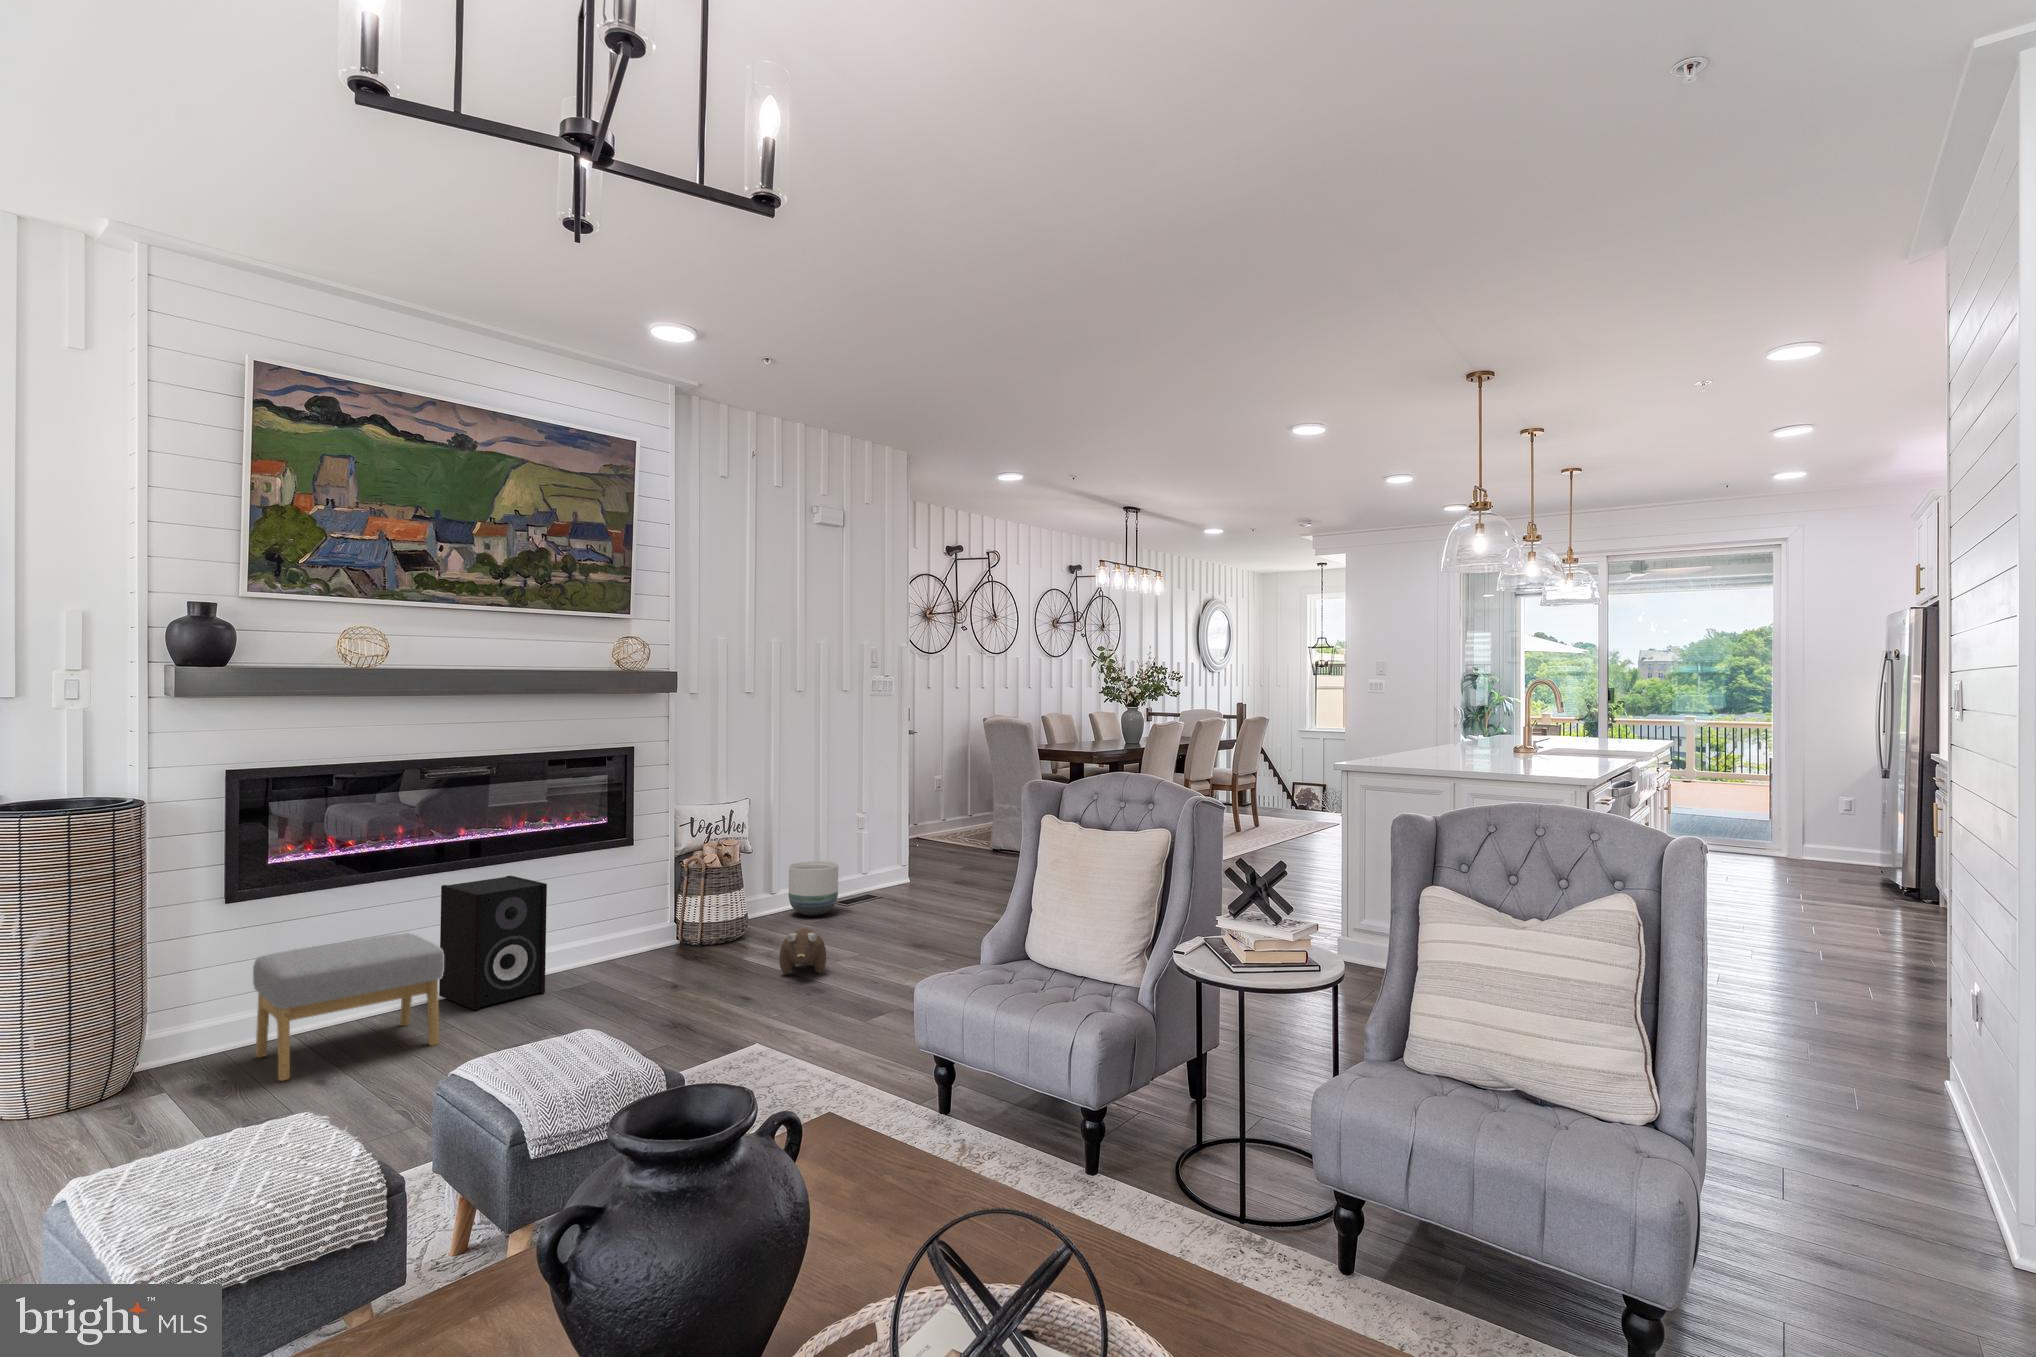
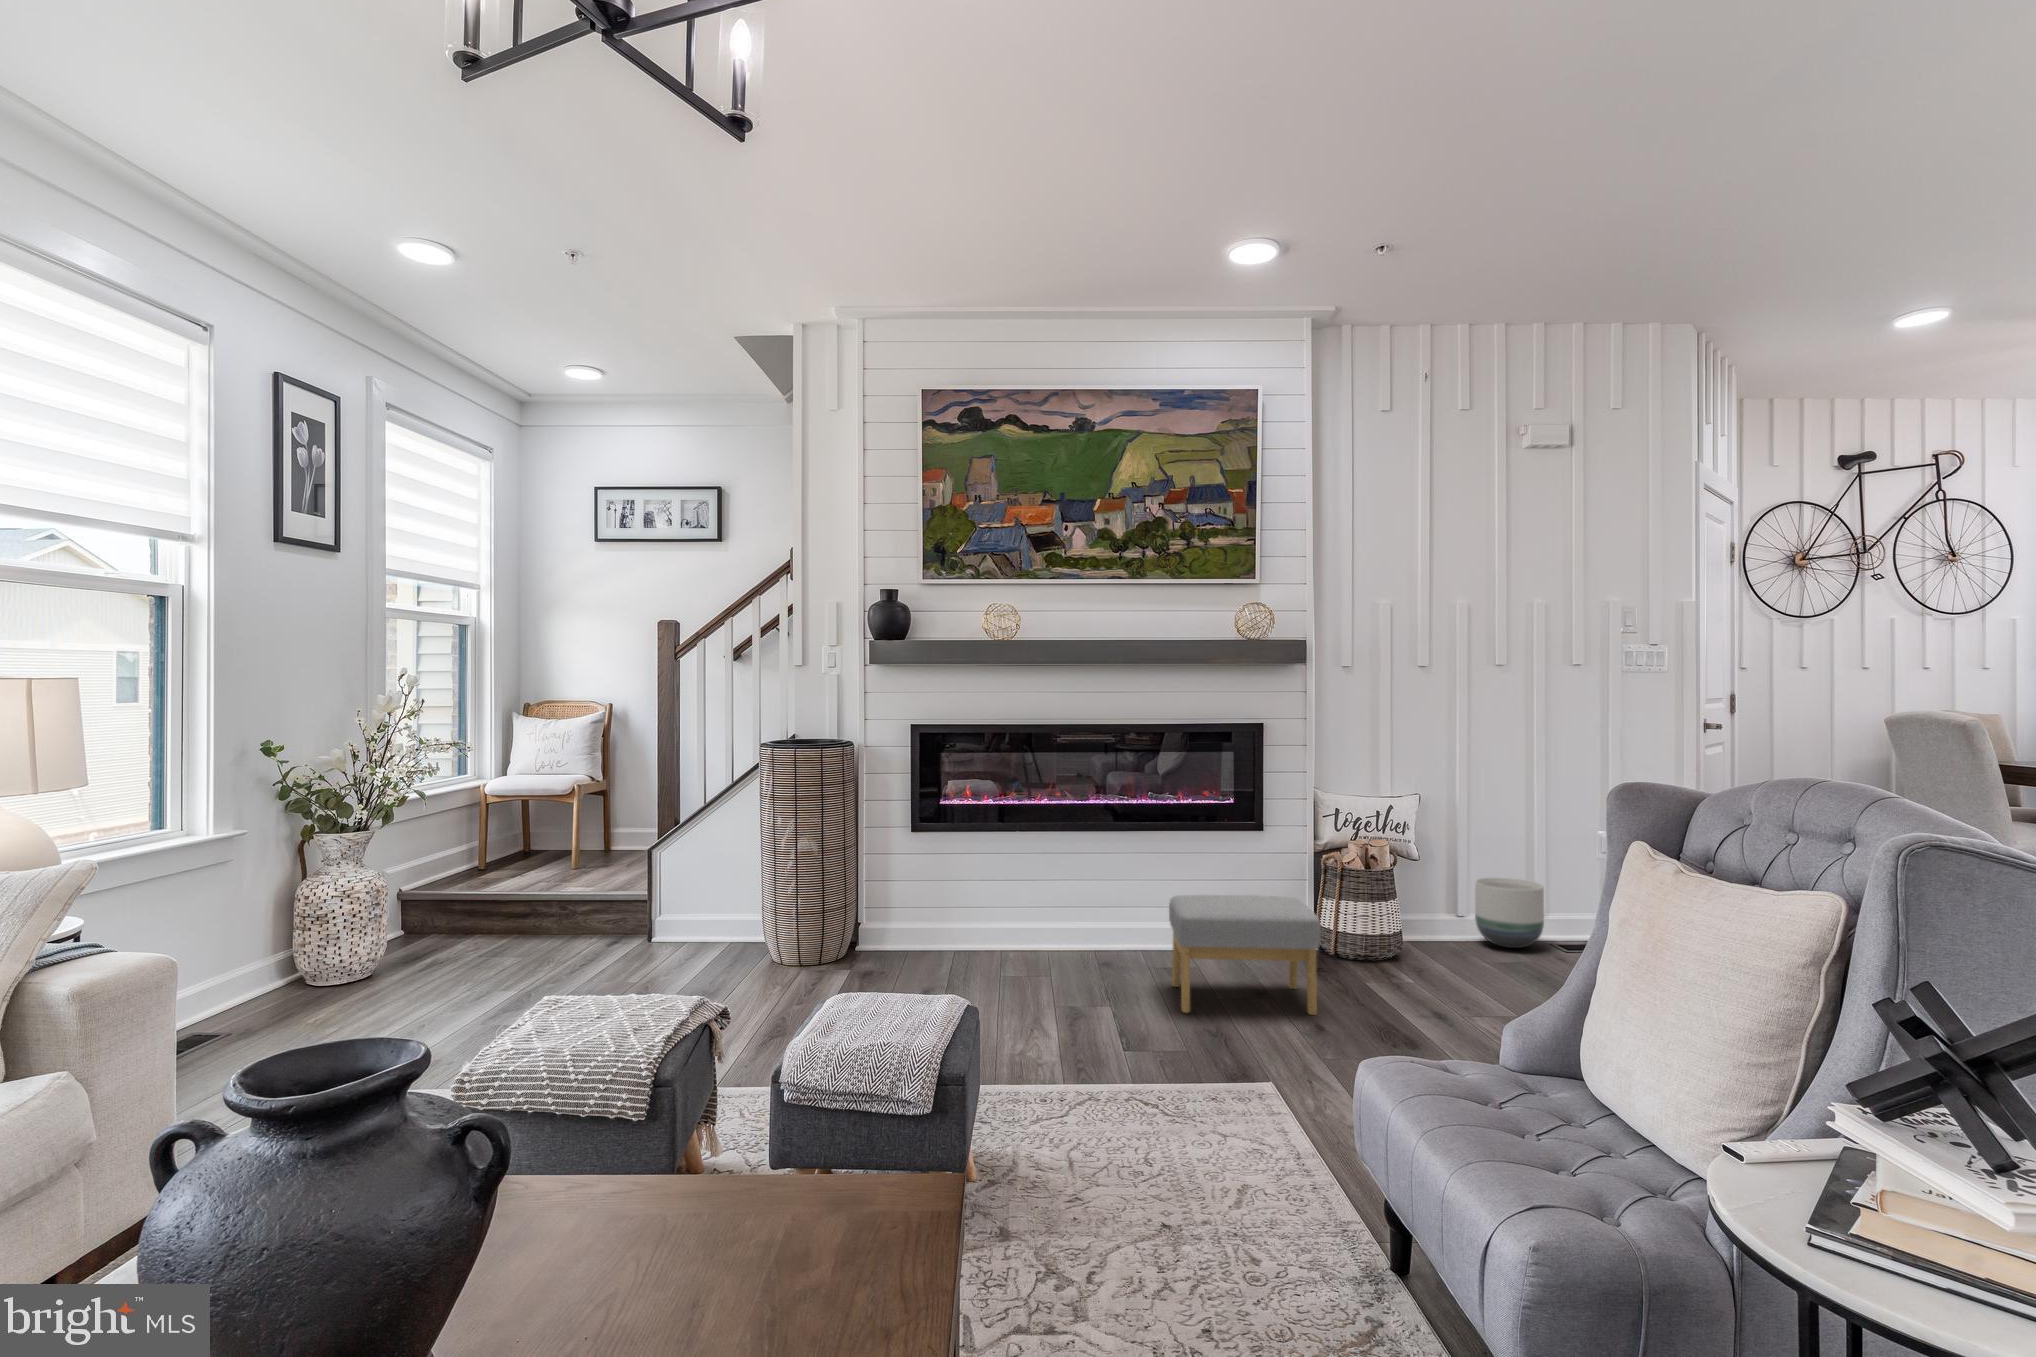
speaker: present [439,876,547,1010] -> none [1069,843,1147,965]
plush toy: present [779,928,826,974] -> none [1382,955,1446,1016]
footstool: present [253,933,444,1081] -> present [1169,895,1321,1015]

